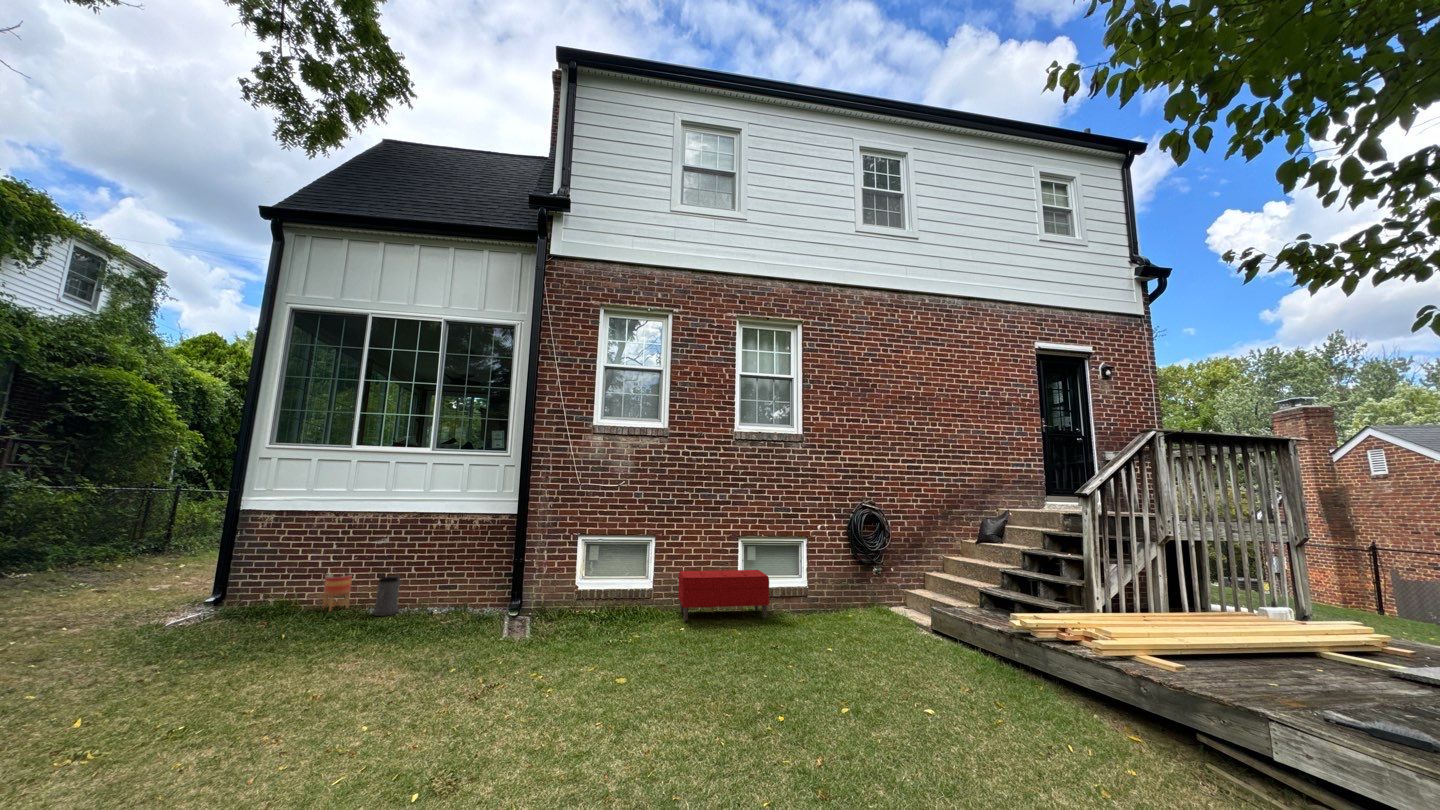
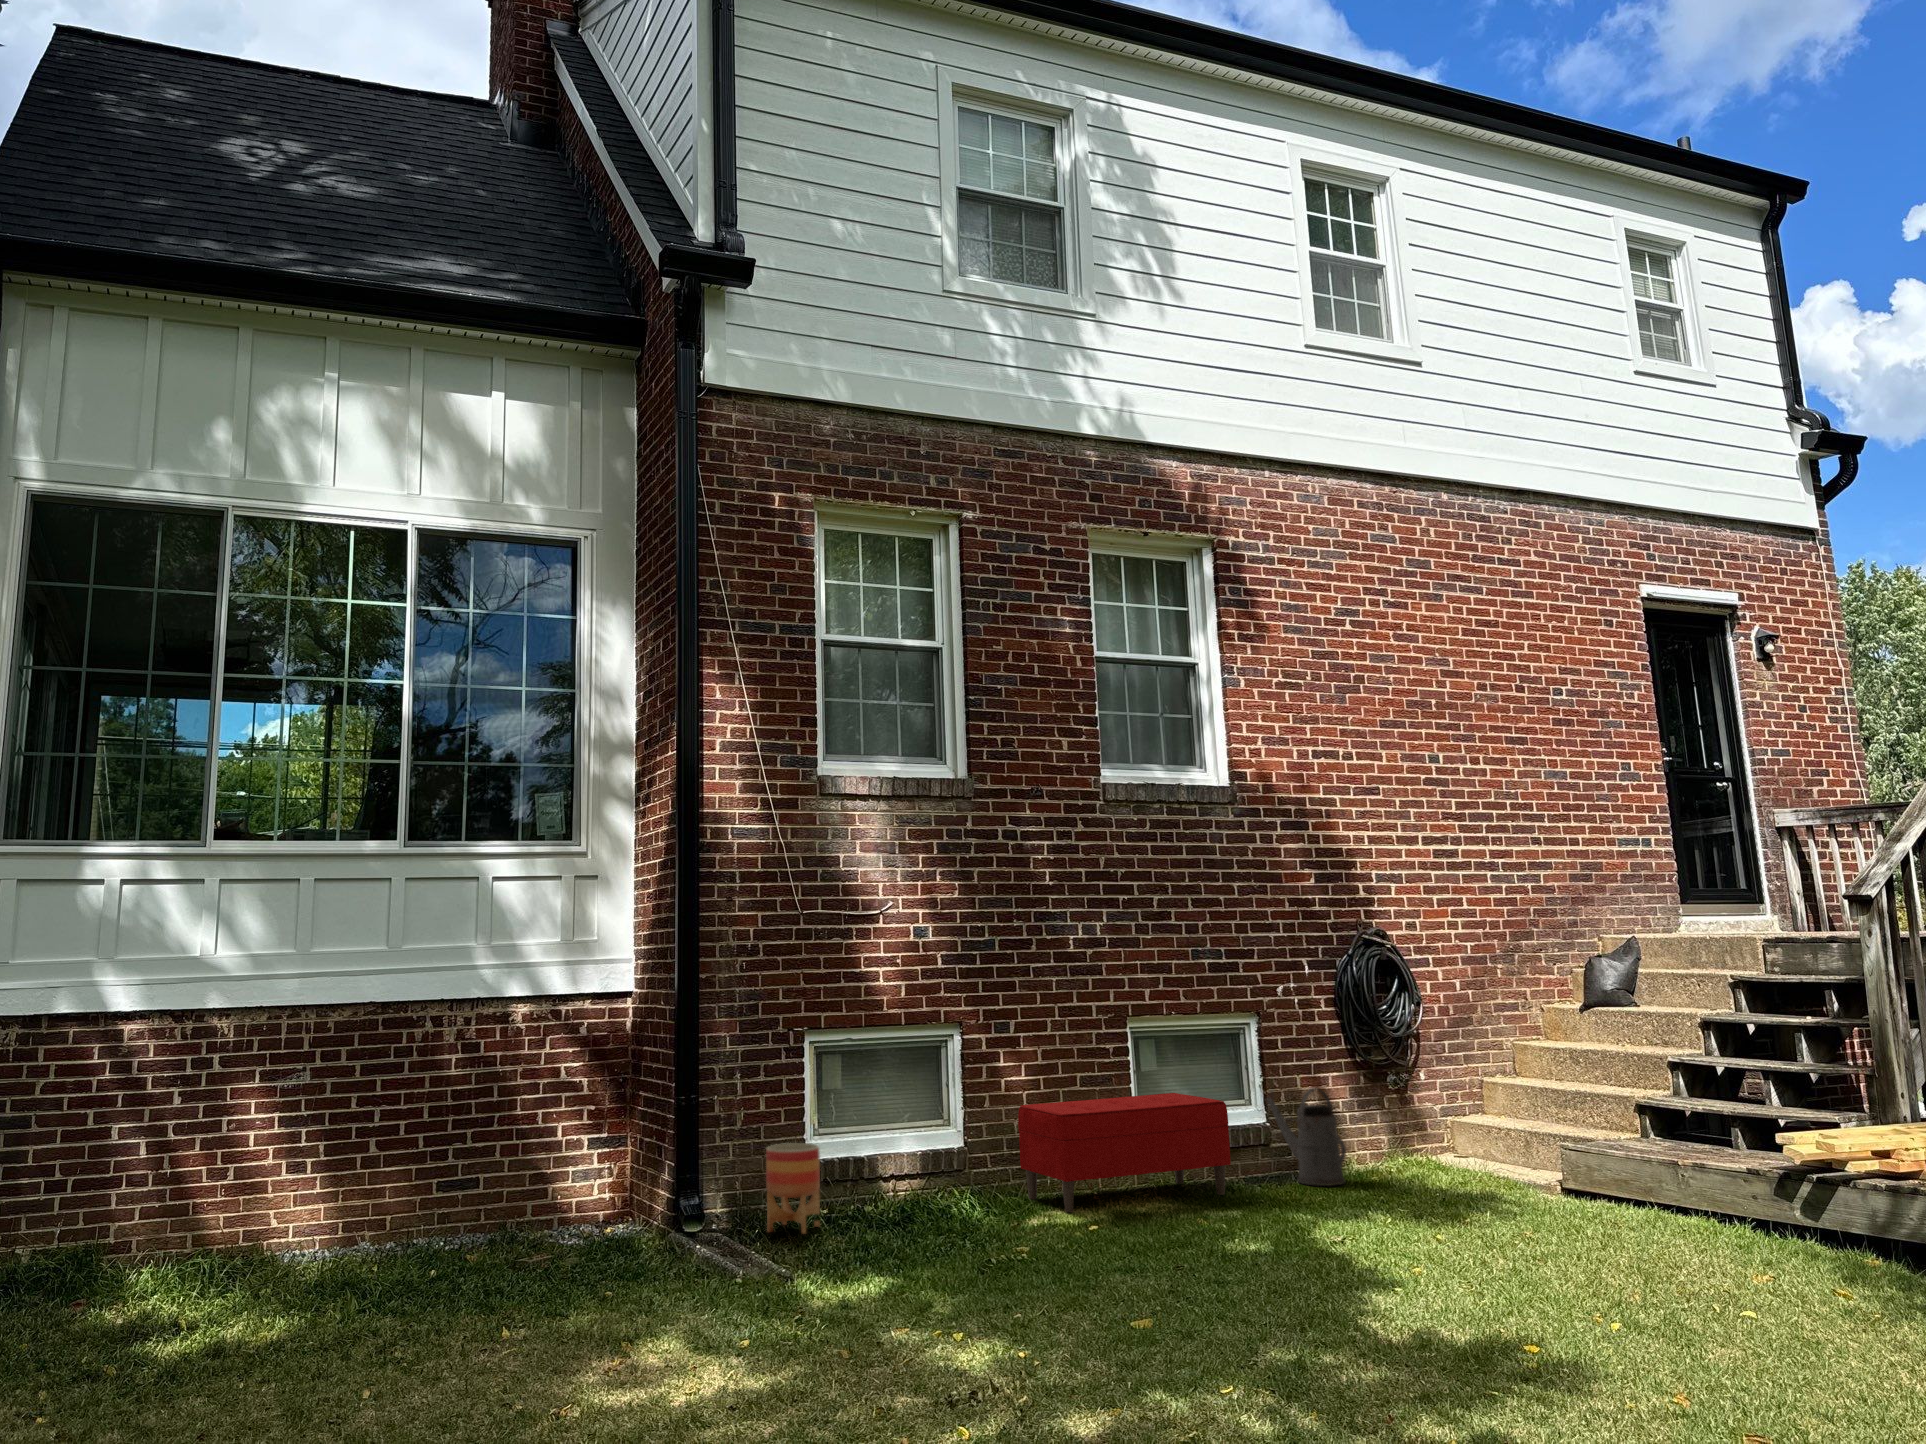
watering can: present [373,569,401,616] -> present [1266,1089,1346,1186]
planter: present [322,574,352,611] -> present [766,1143,820,1234]

